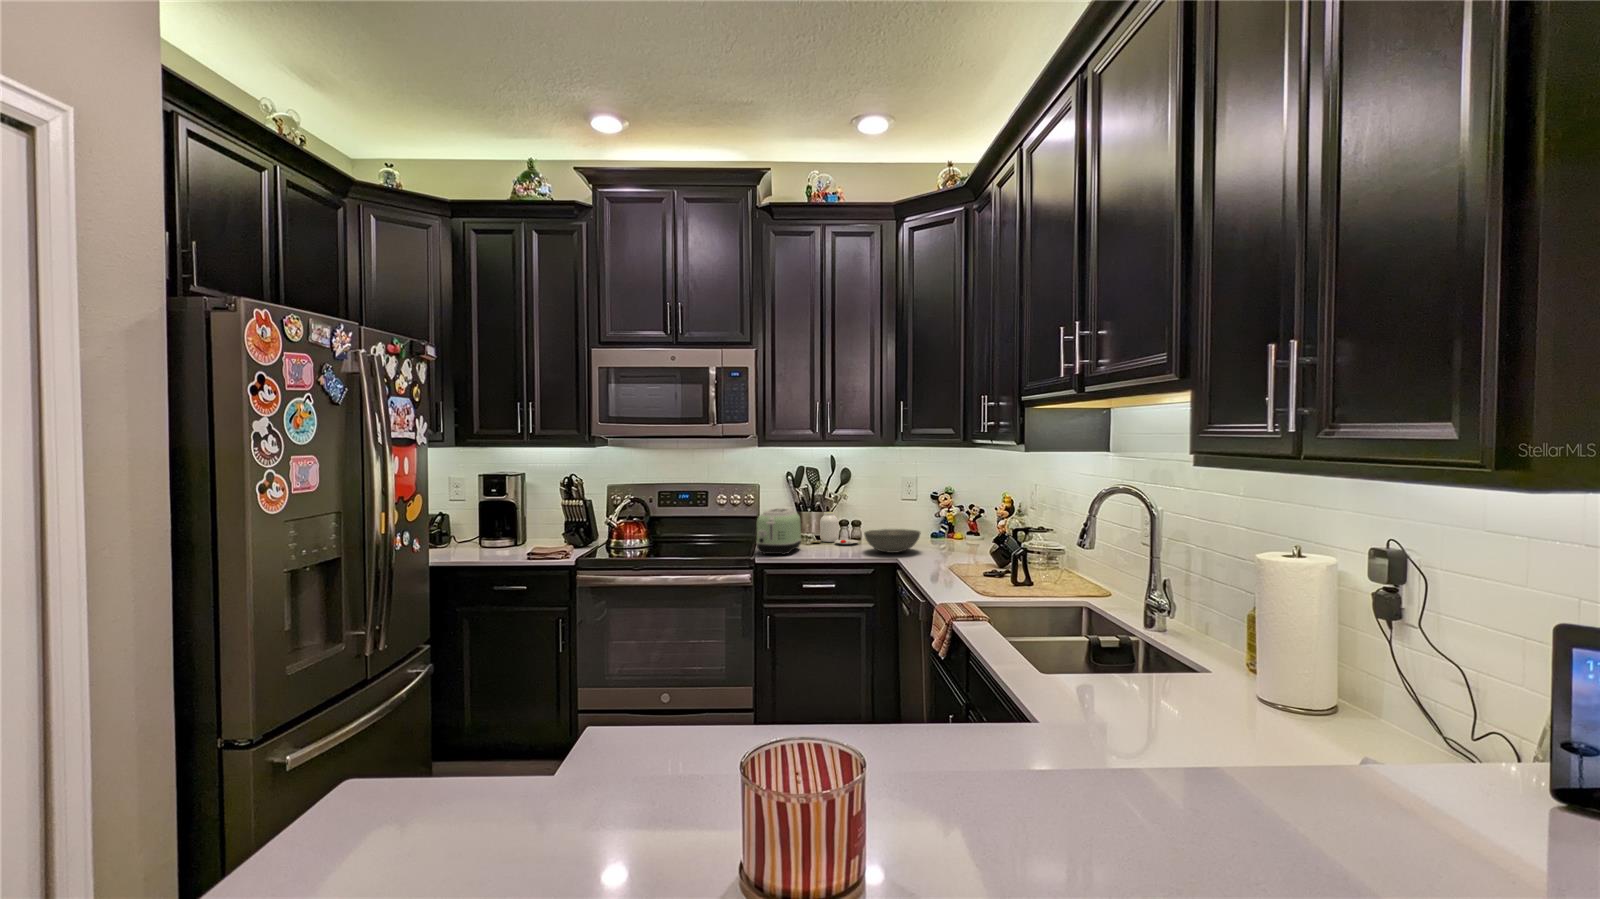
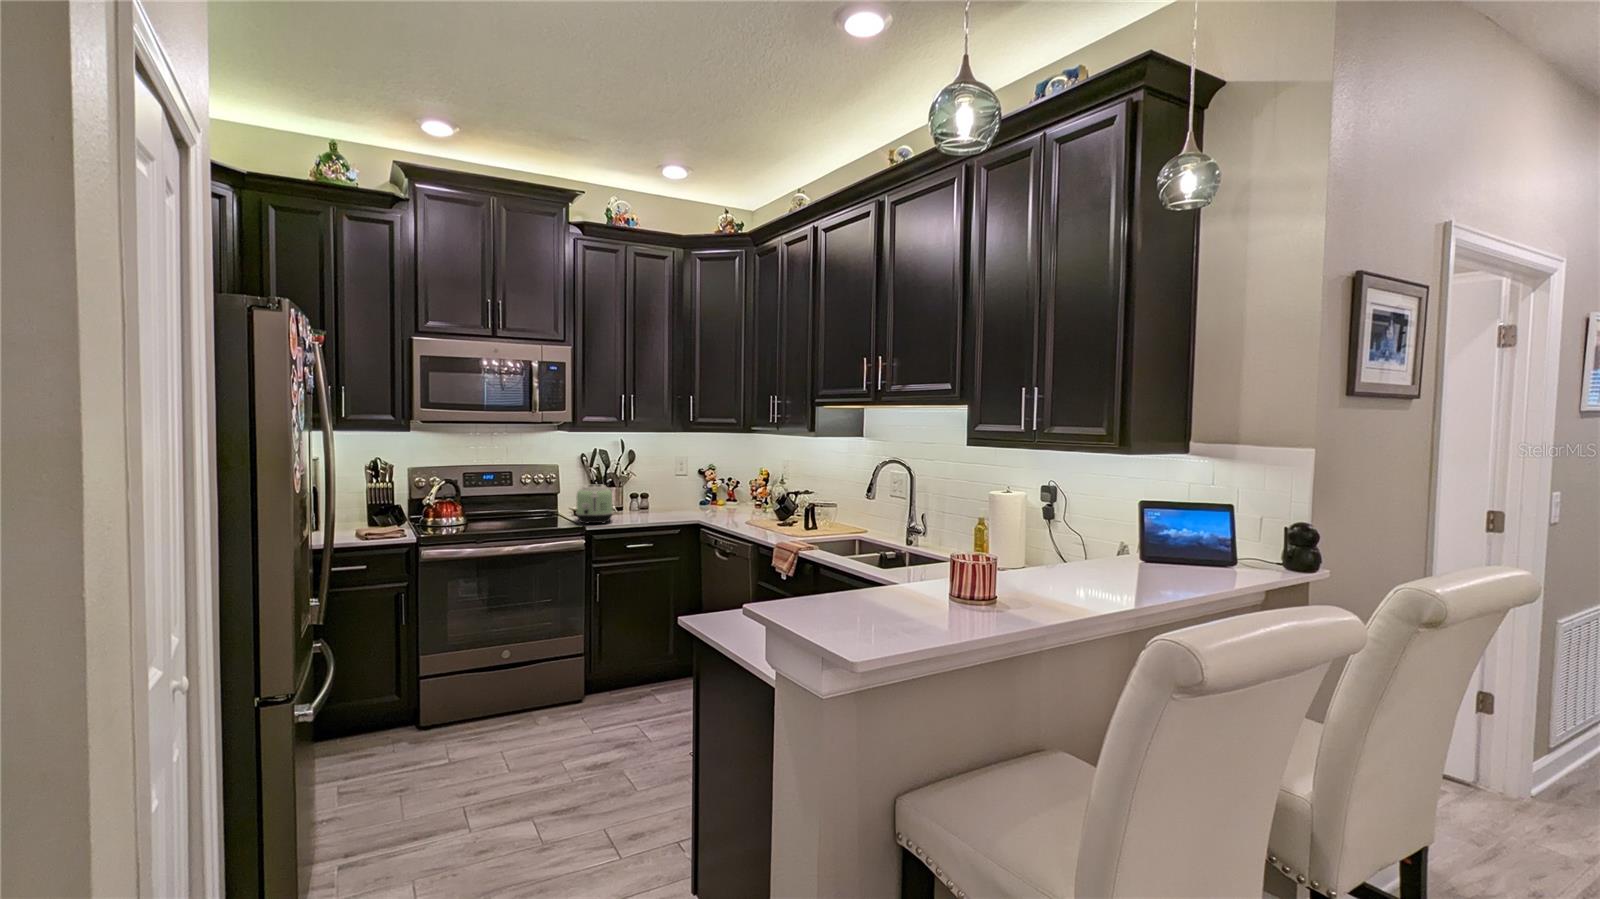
jar: present [812,512,859,545] -> none [610,487,653,514]
bowl: present [864,529,921,553] -> none [667,499,712,517]

